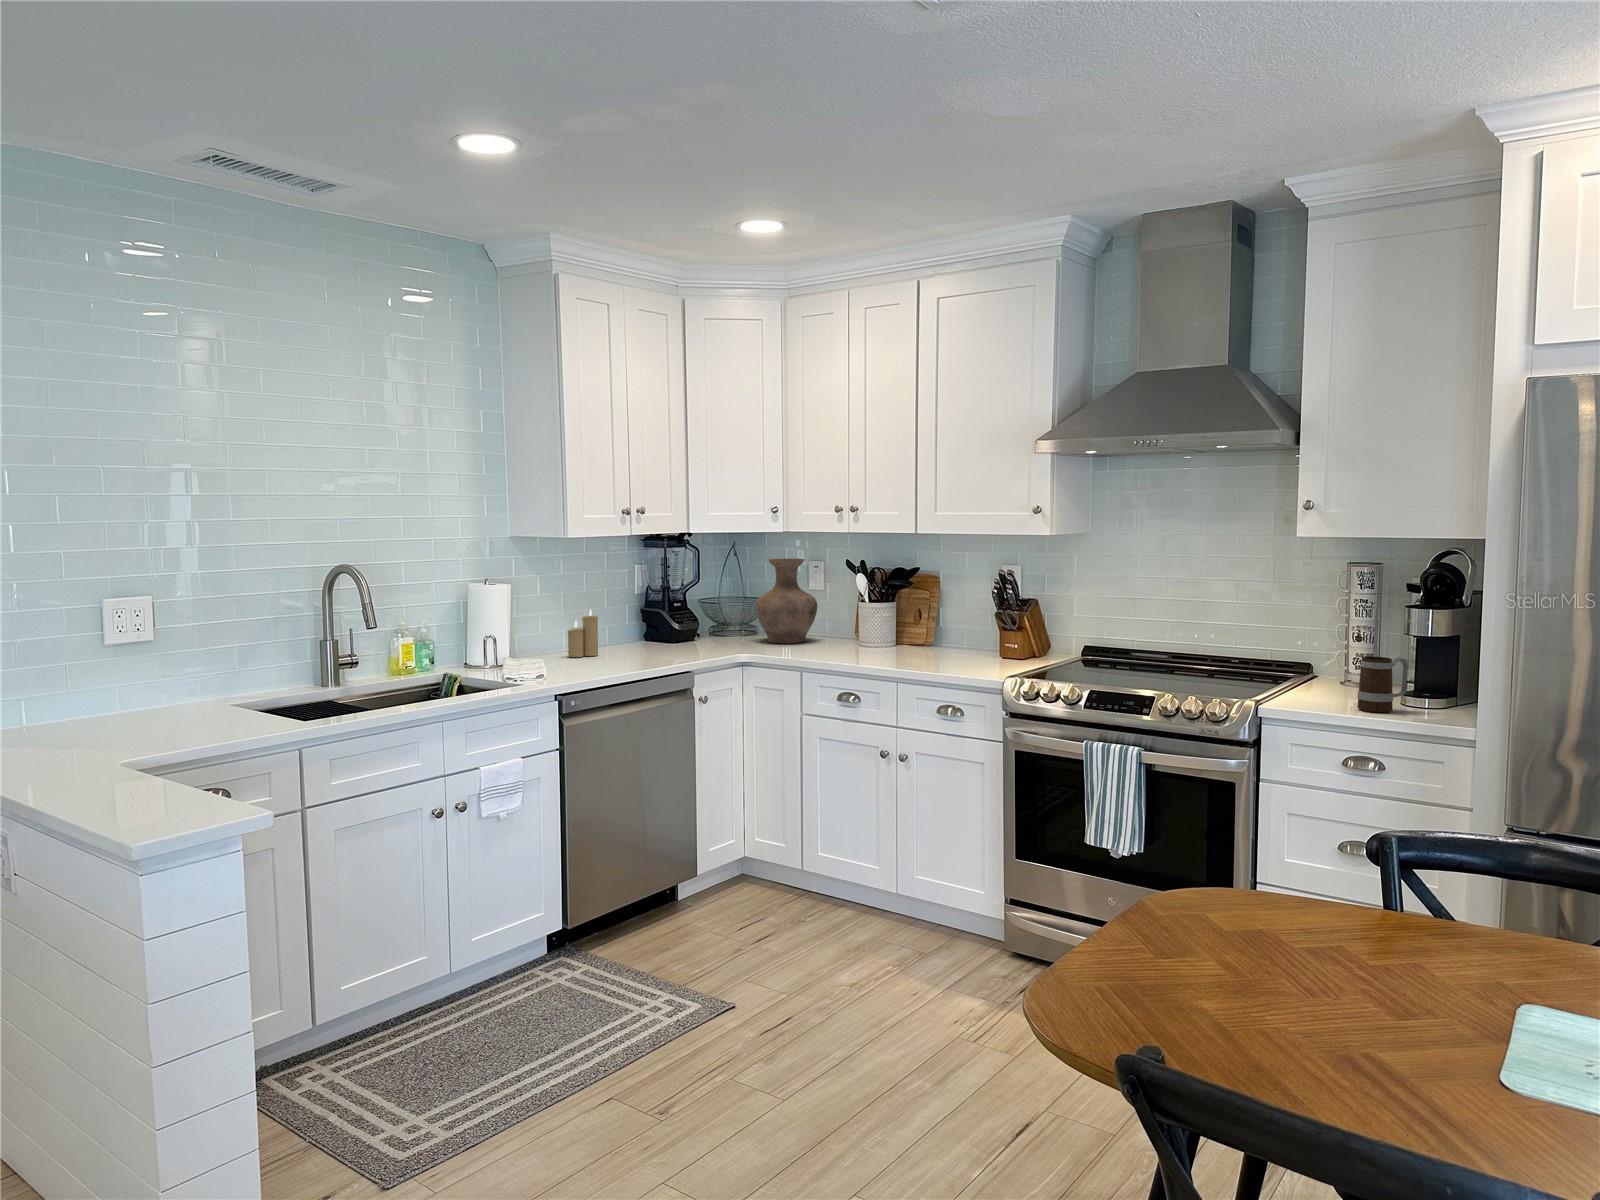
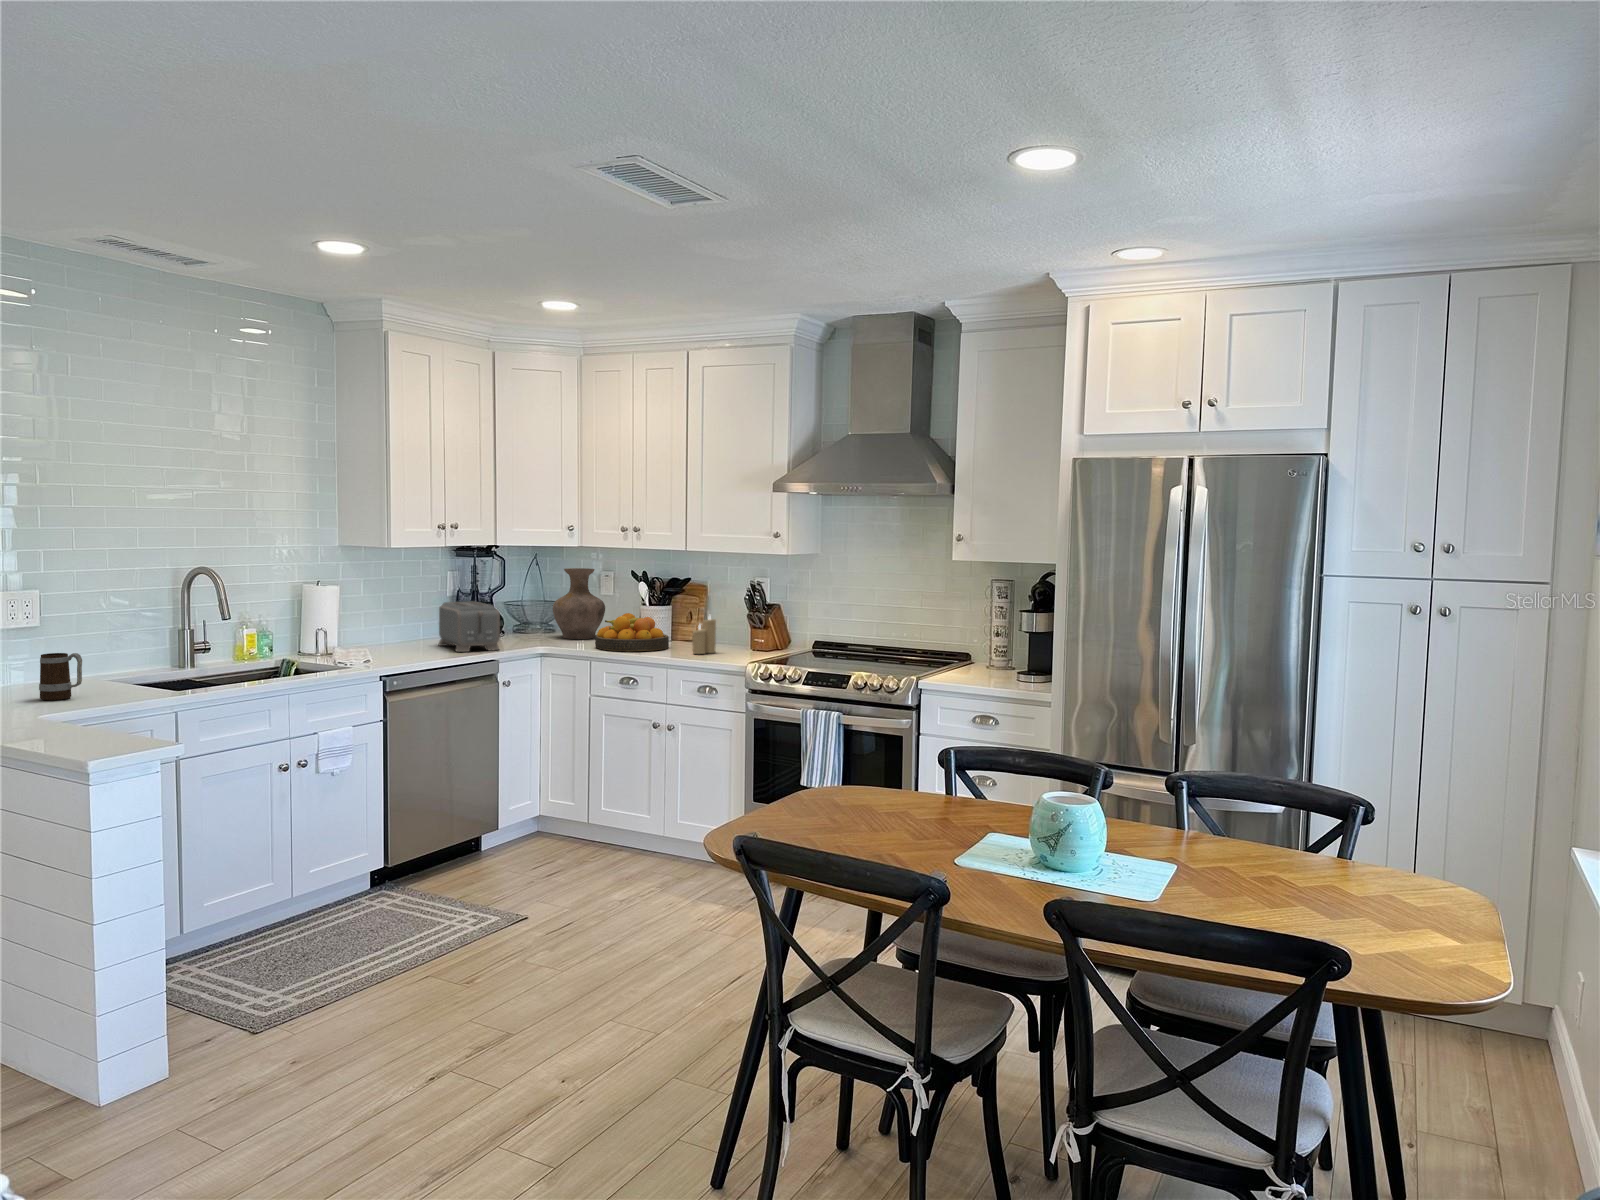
toaster: none [624,600,696,662] -> present [438,601,500,652]
candle: present [567,610,598,657] -> present [692,616,716,654]
fruit bowl: none [808,612,898,660] -> present [595,613,669,651]
mug: present [1357,657,1408,712] -> present [39,653,82,700]

